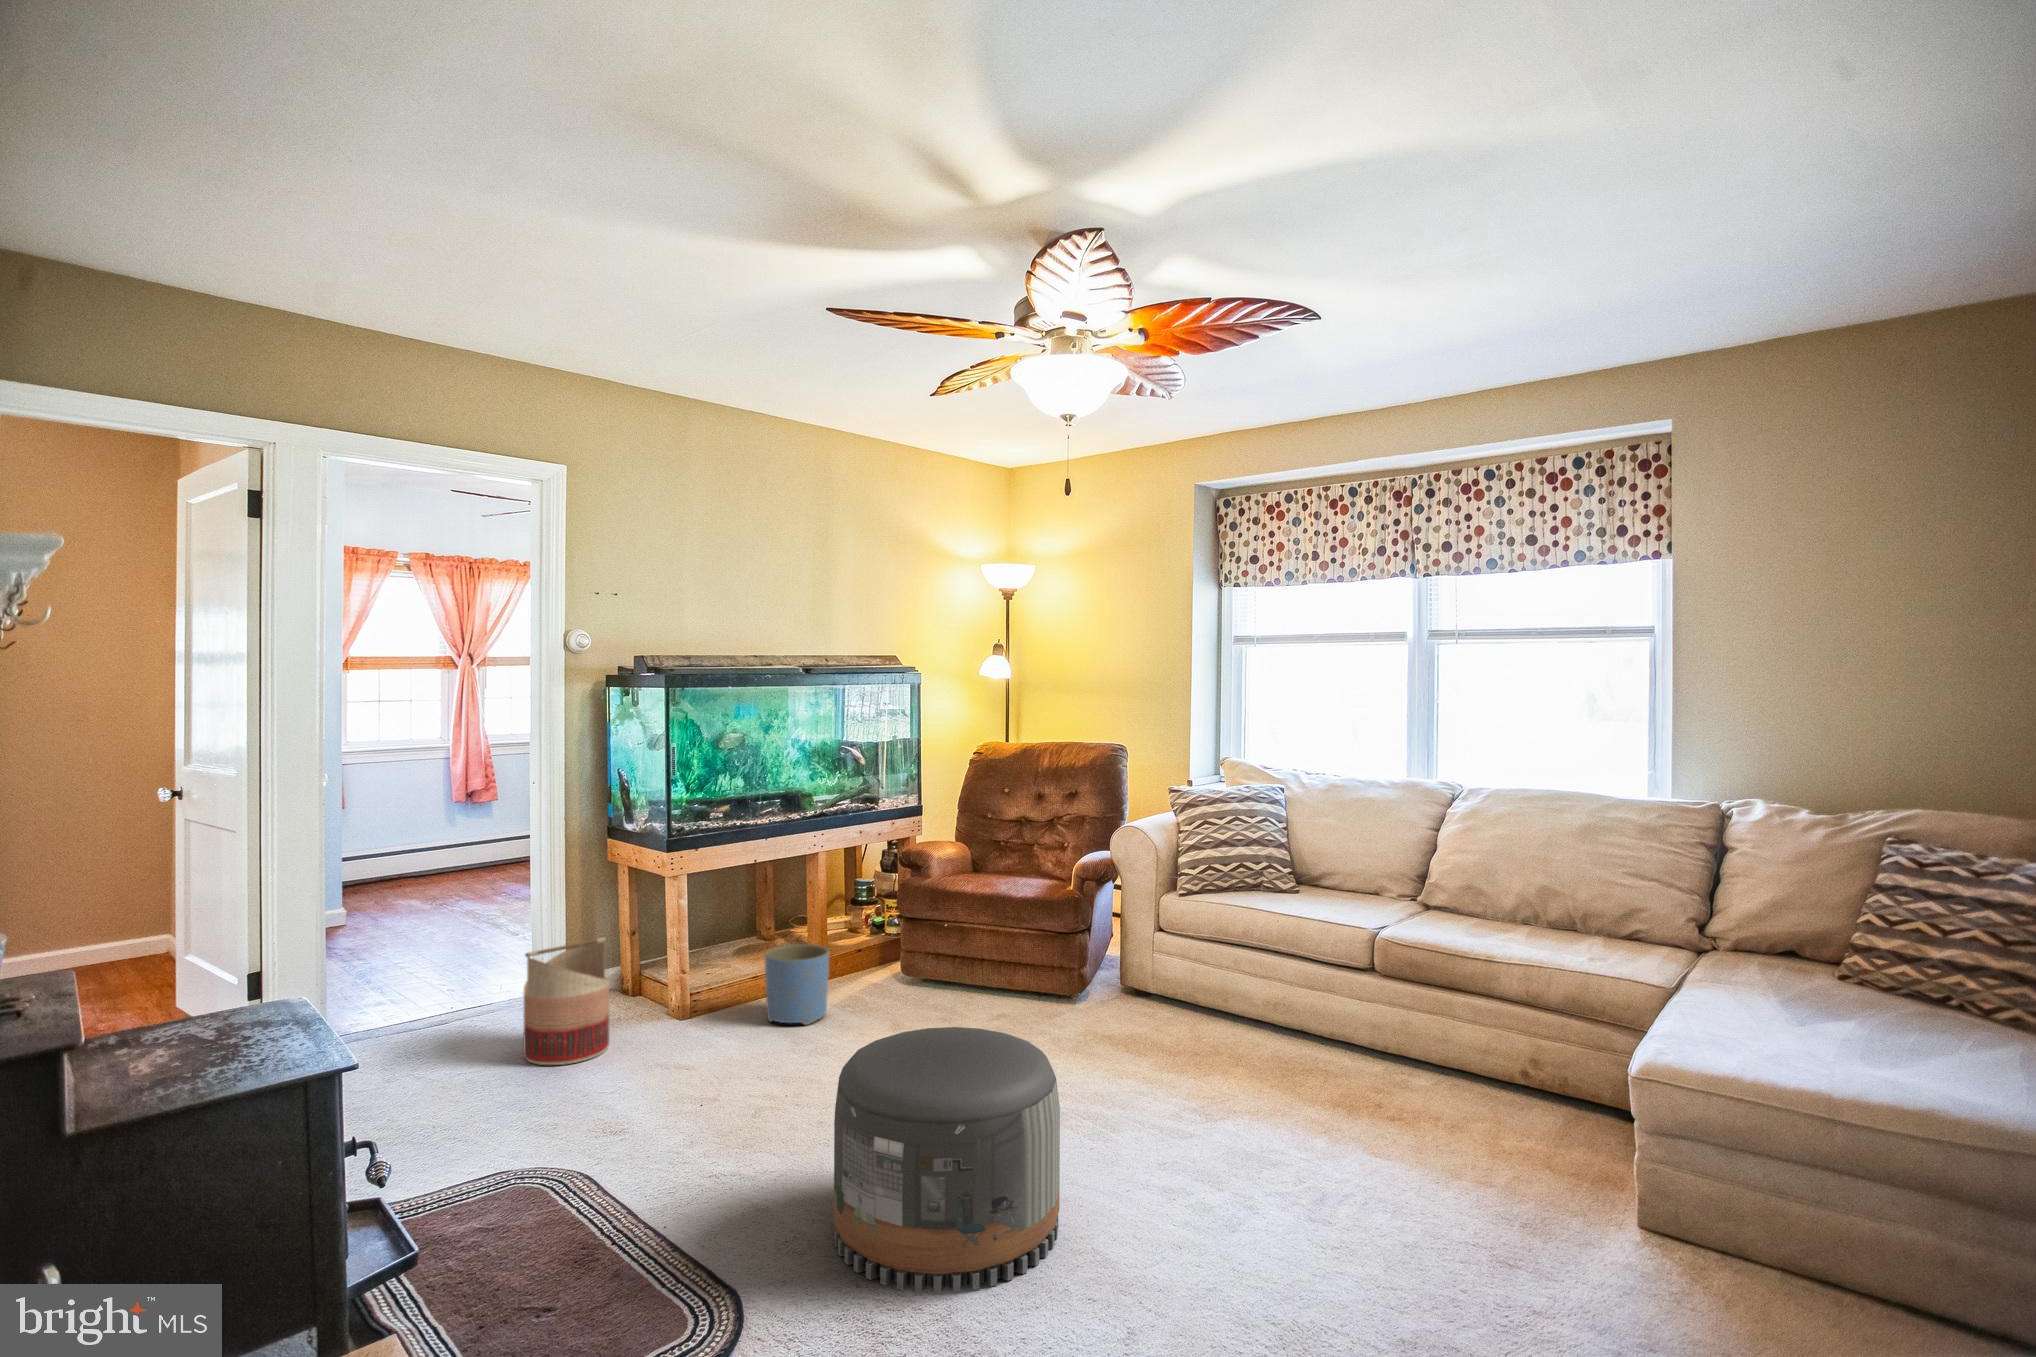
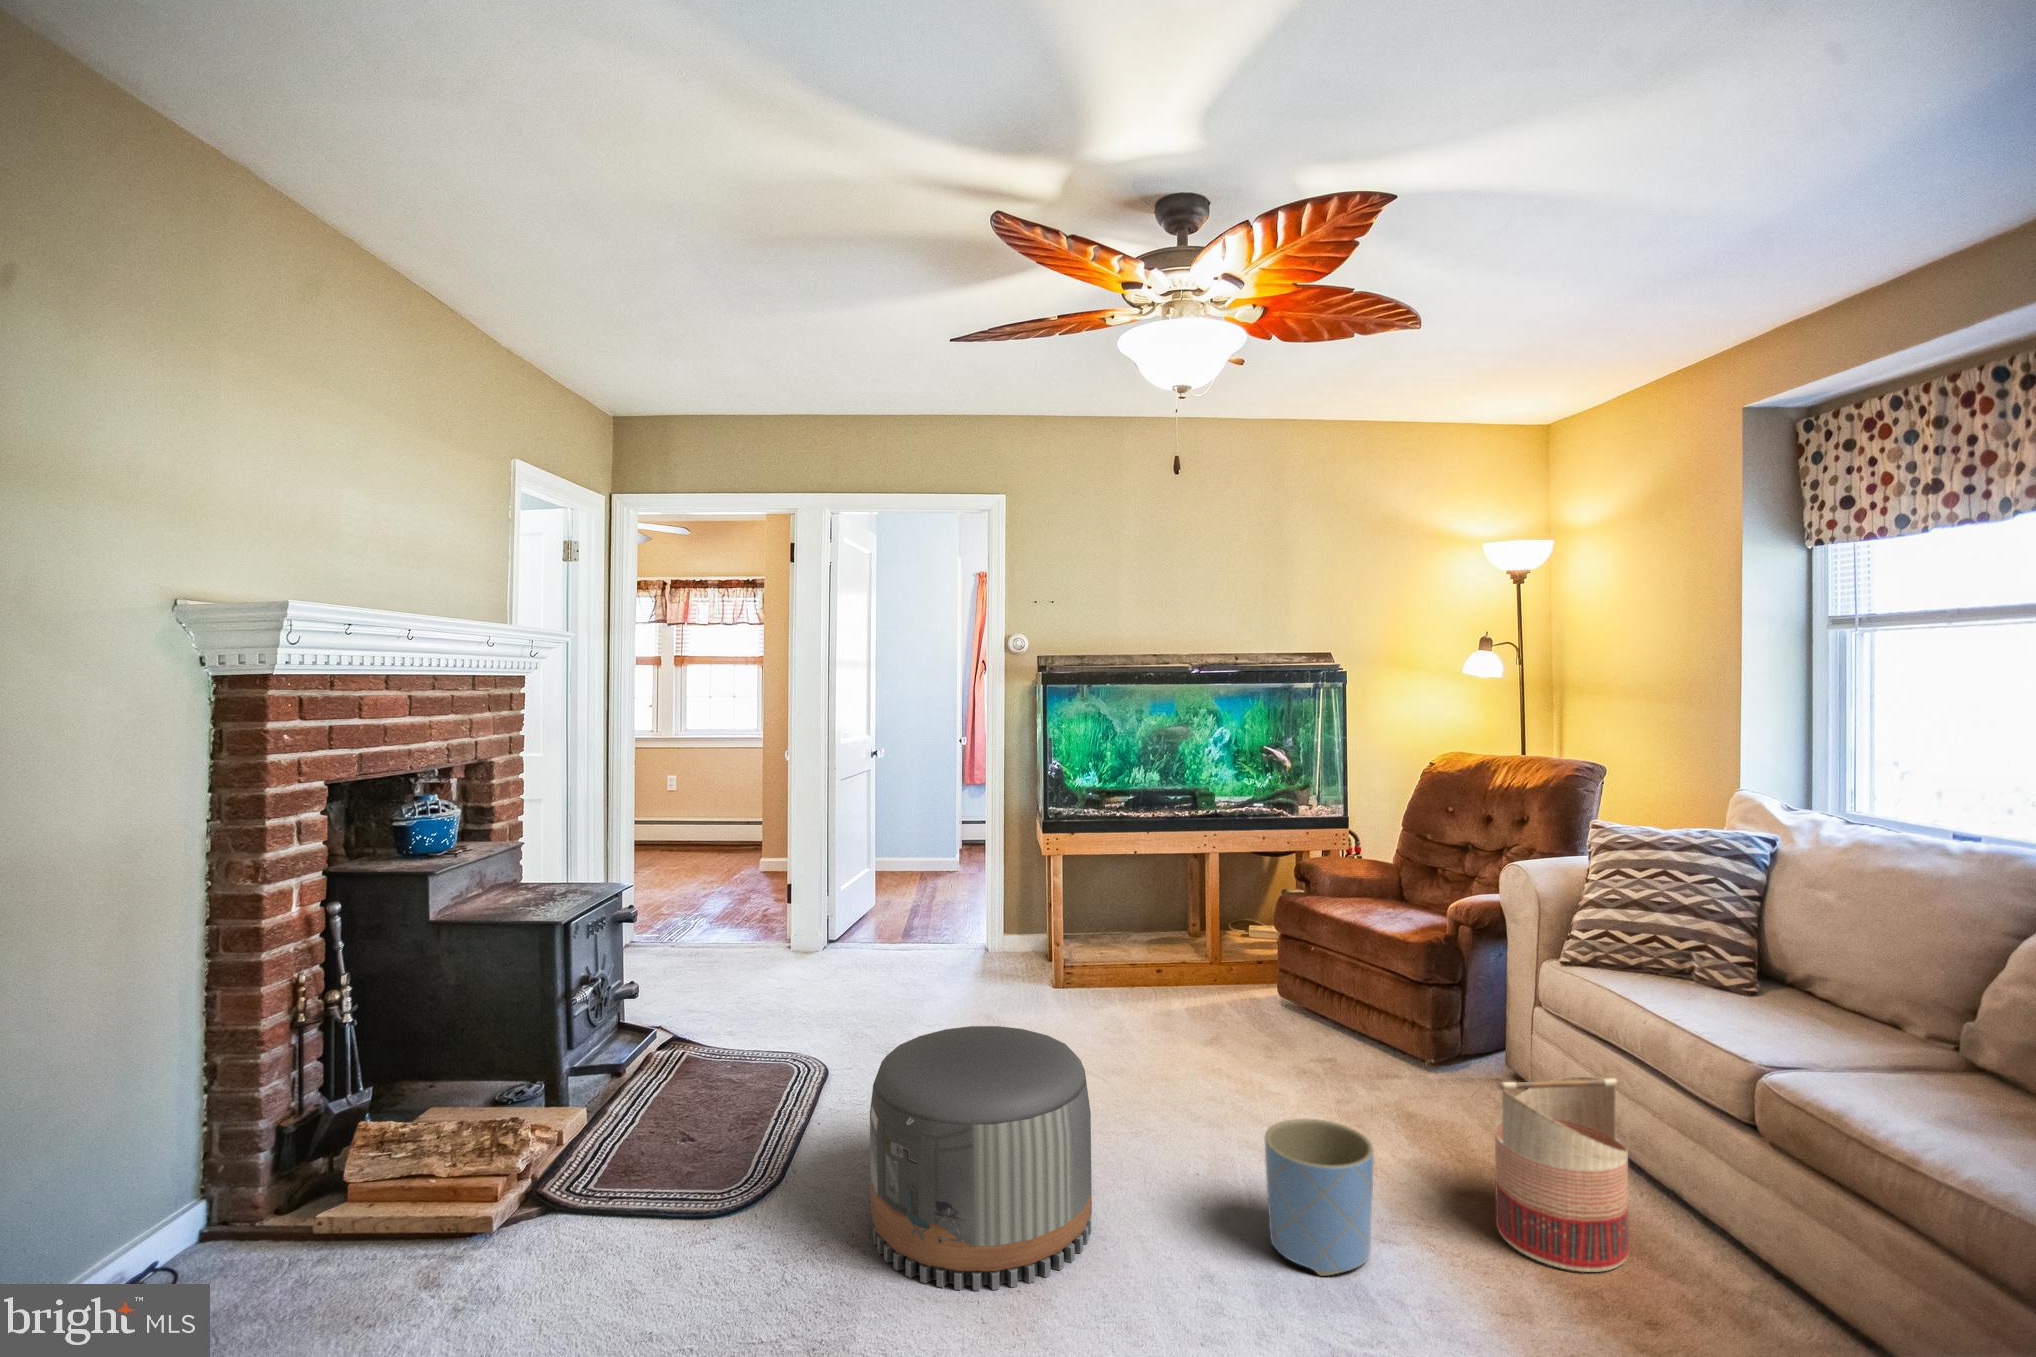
basket: present [524,937,609,1065] -> present [1495,1077,1629,1272]
planter: present [765,944,829,1025] -> present [1265,1119,1374,1276]

